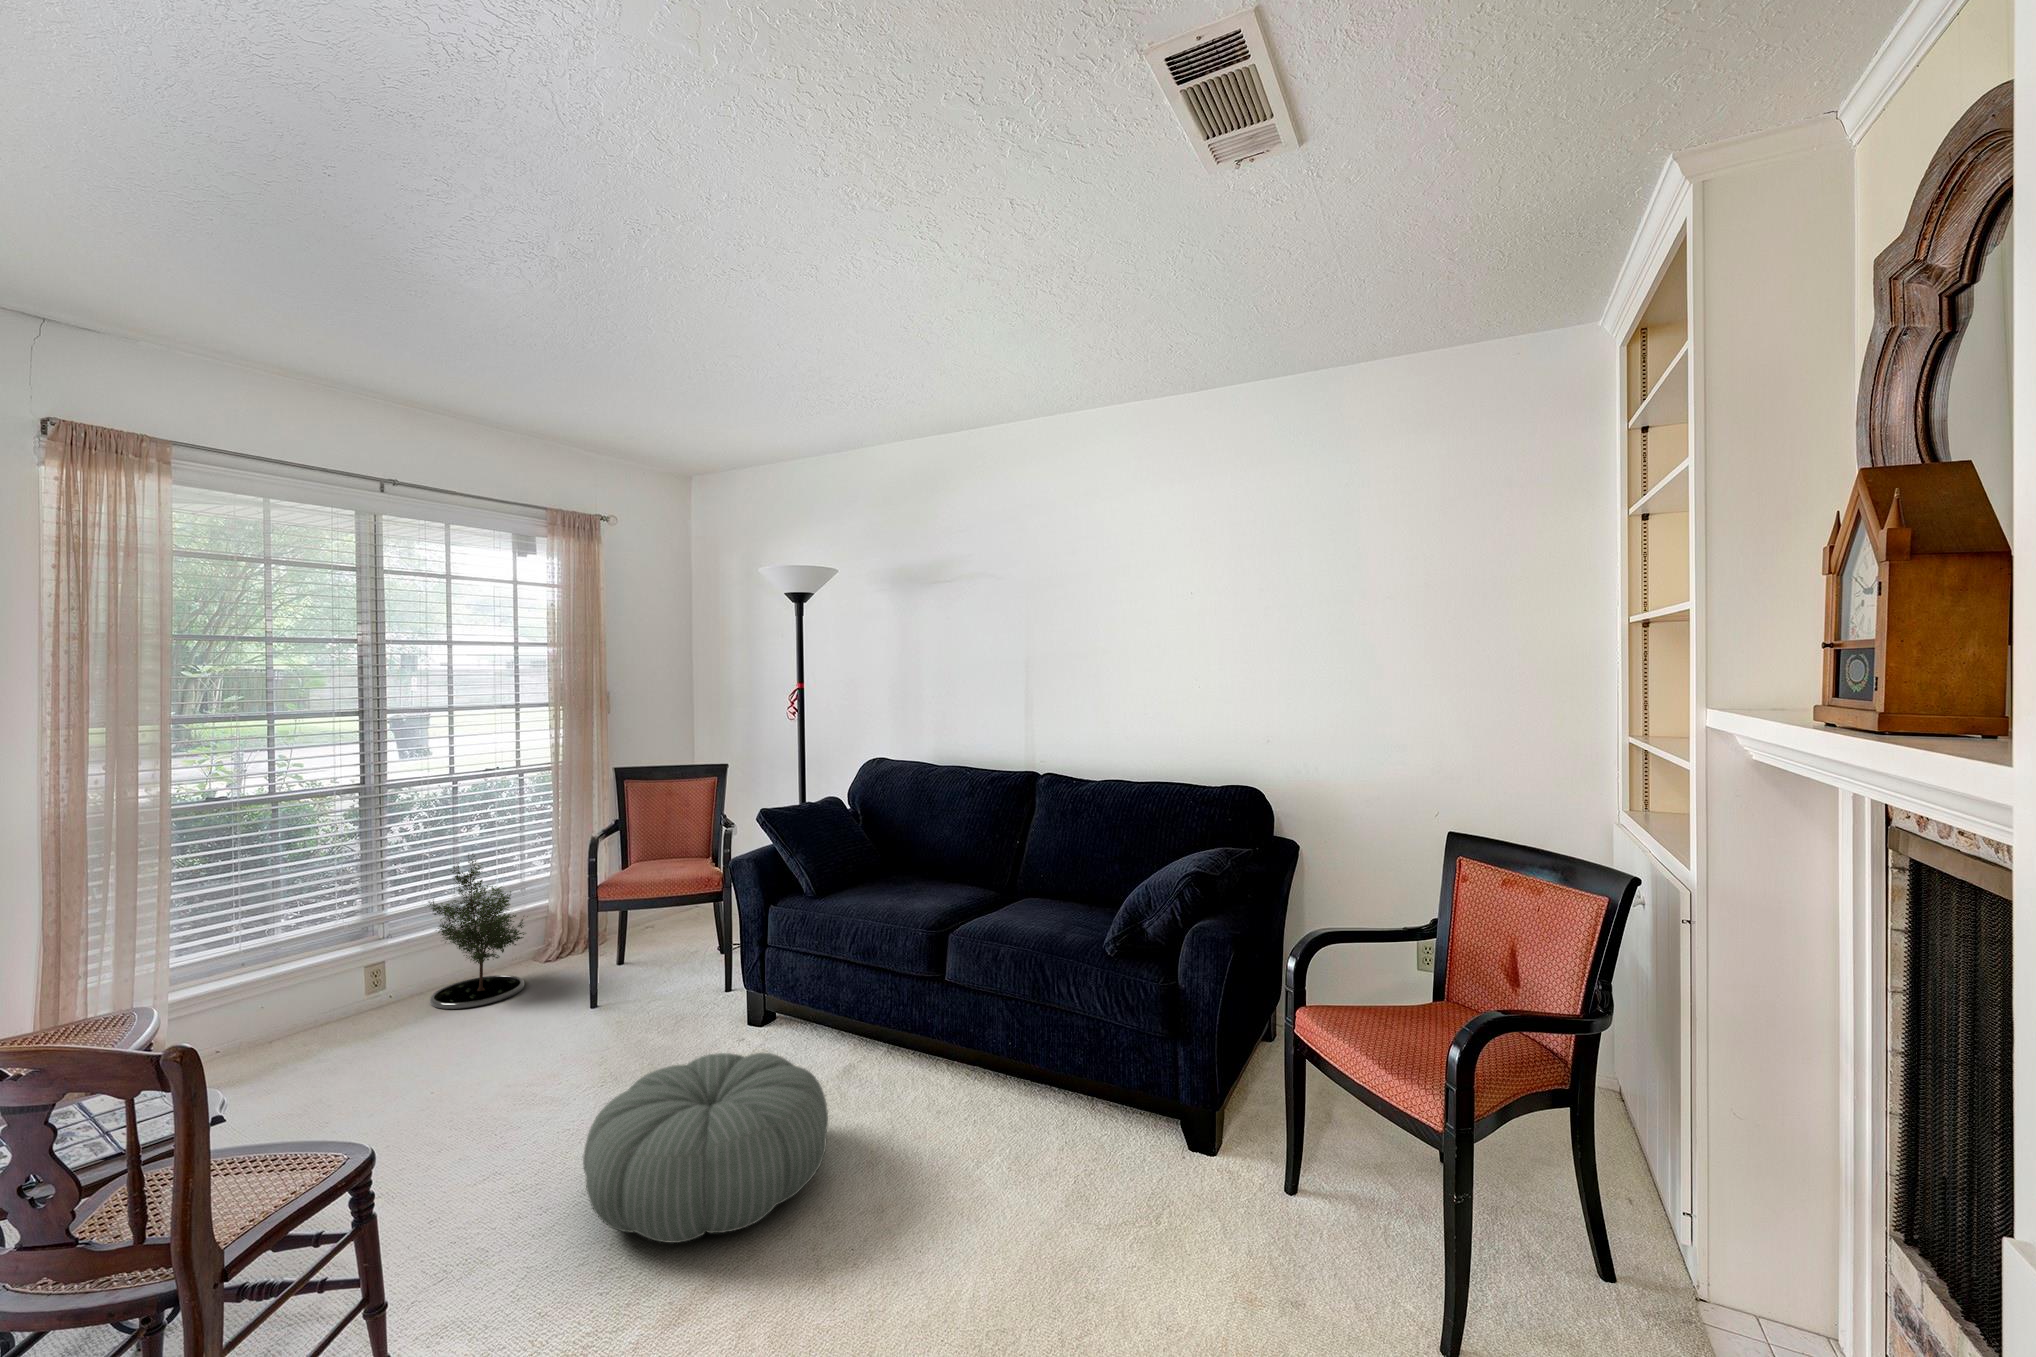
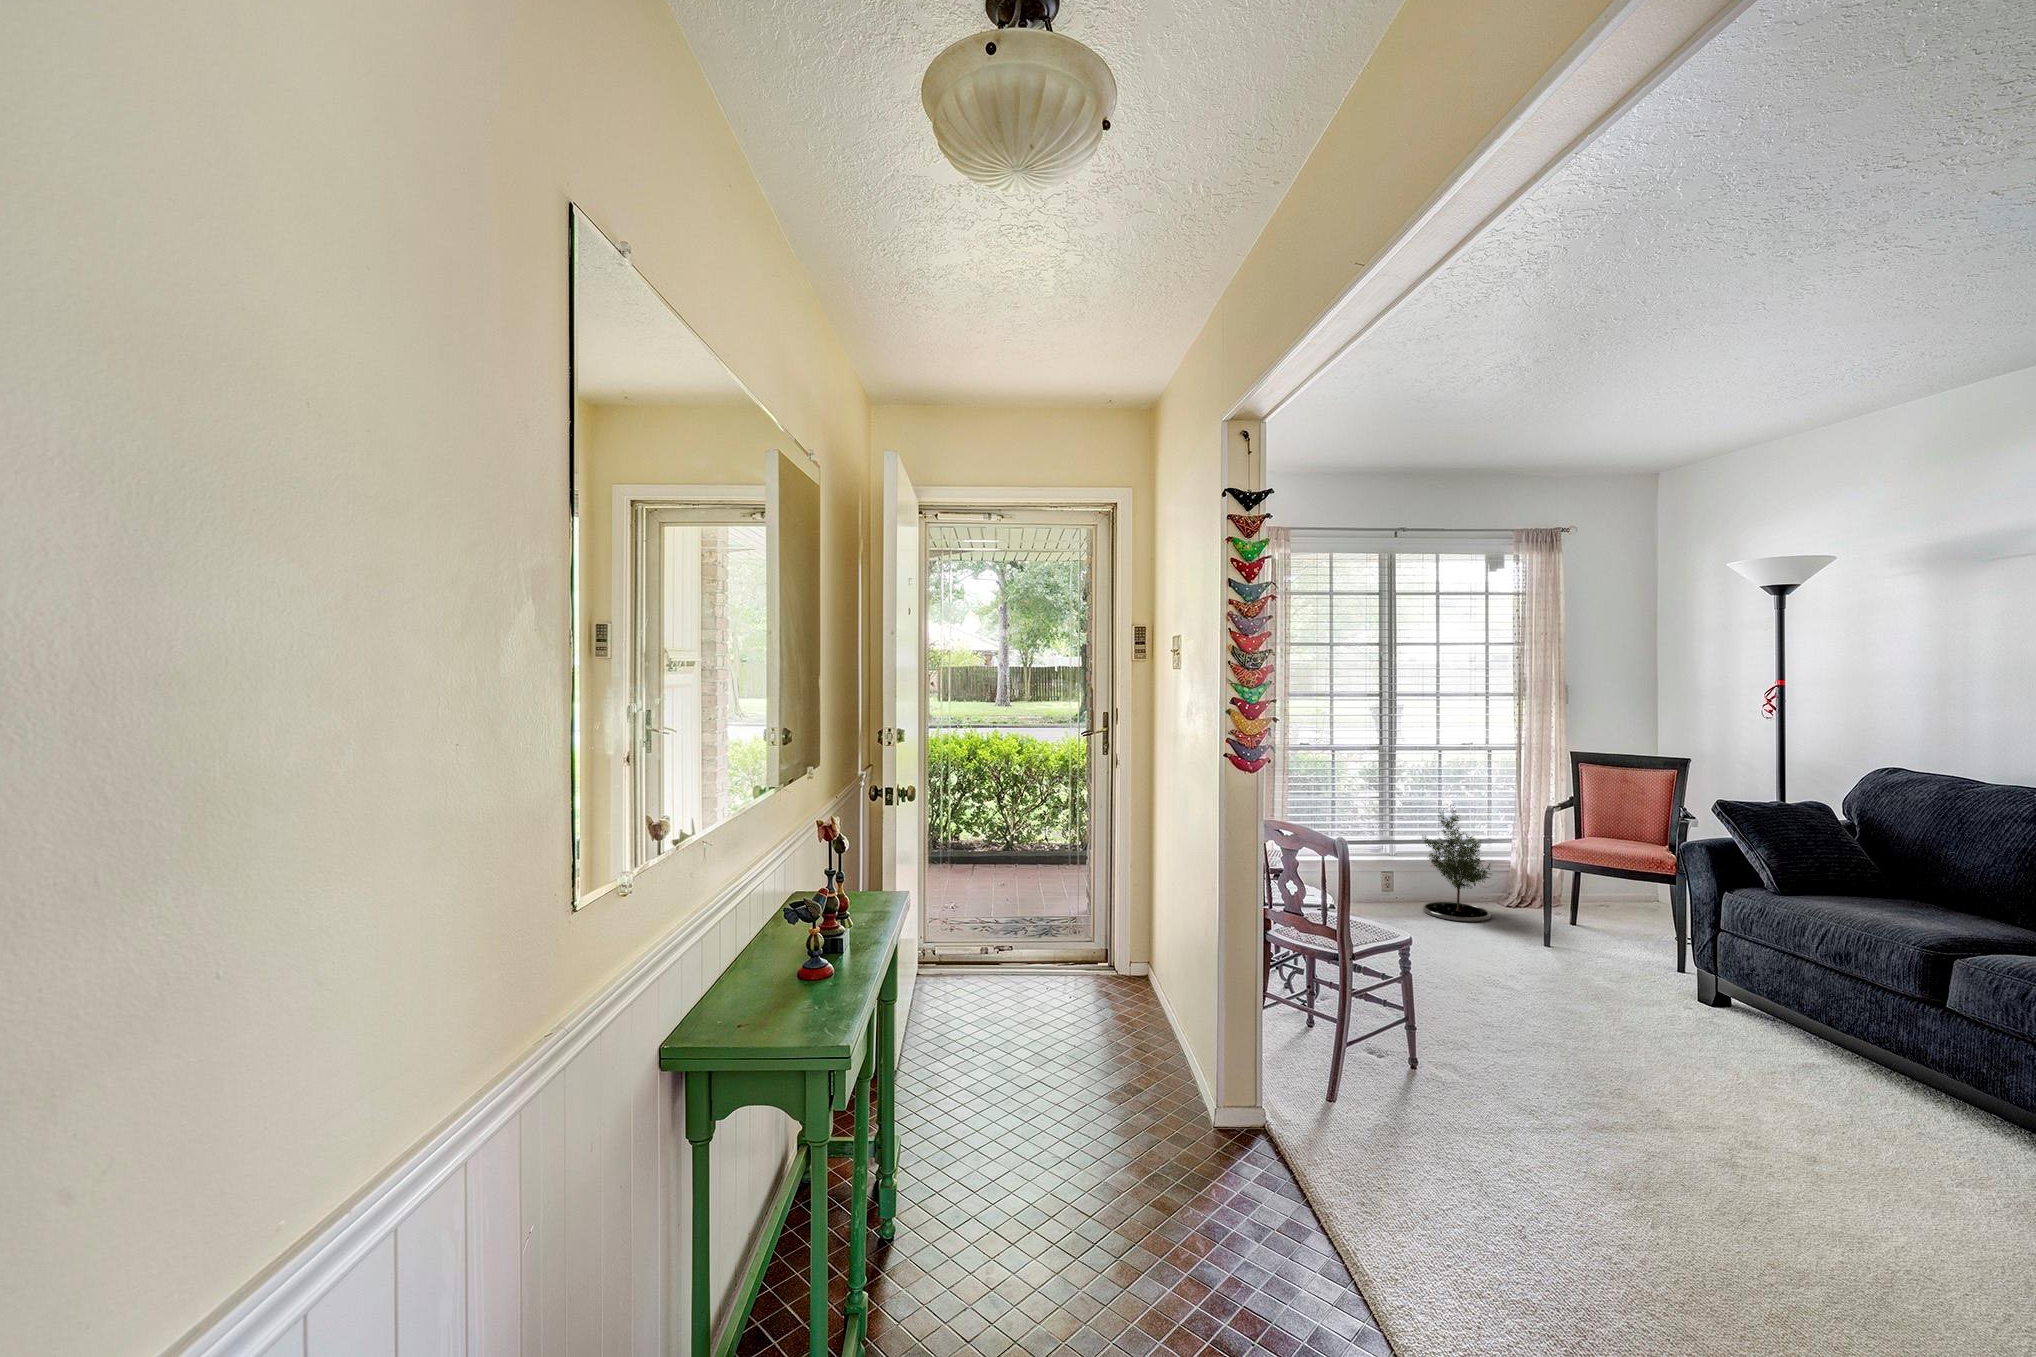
pouf: present [583,1053,828,1243] -> none [1539,985,1770,1121]

